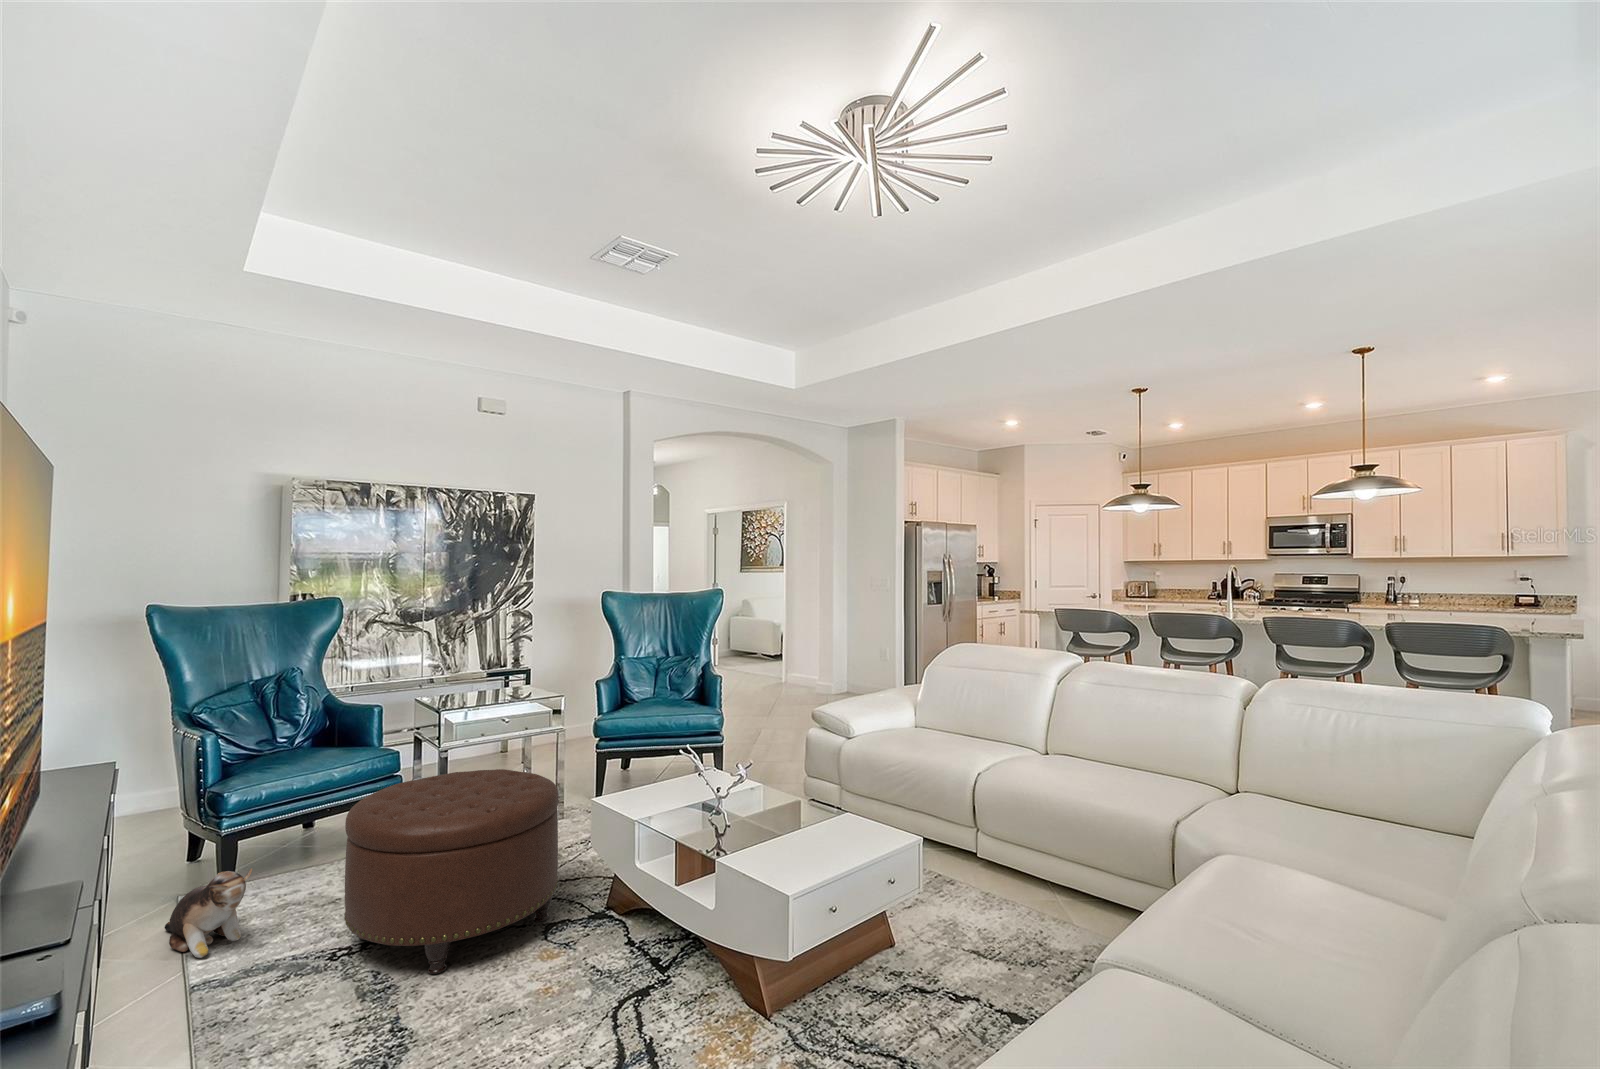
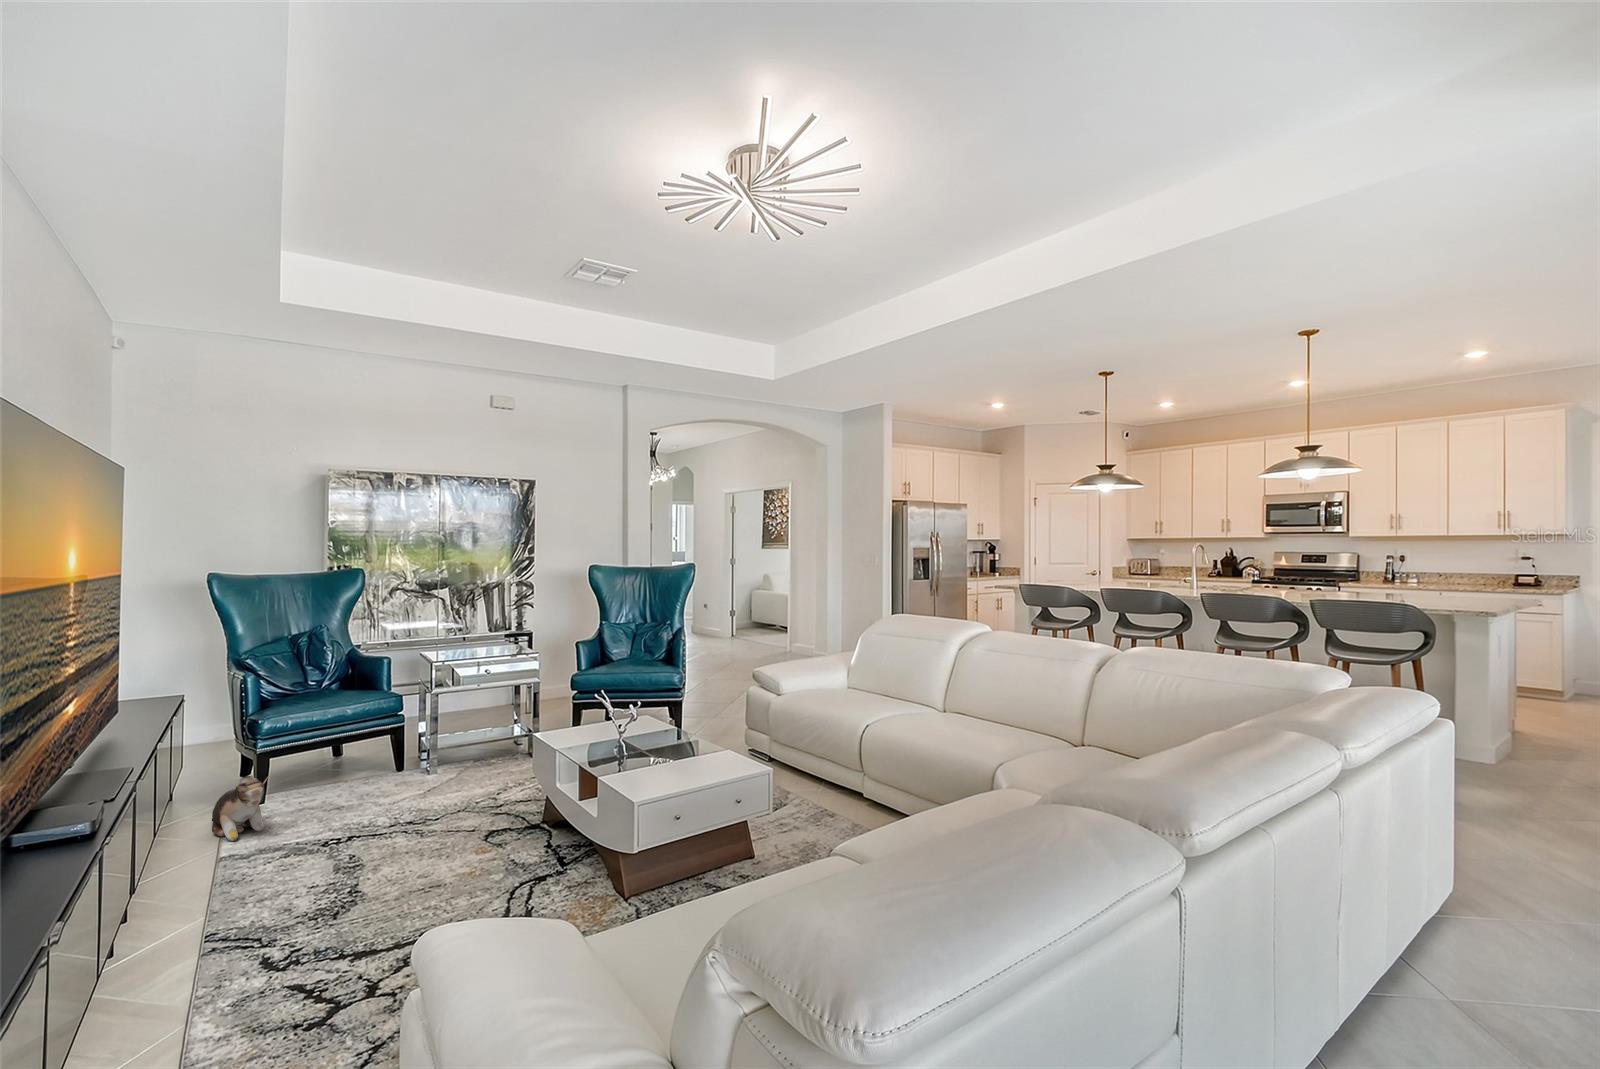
ottoman: present [344,769,559,974] -> none [333,709,504,859]

